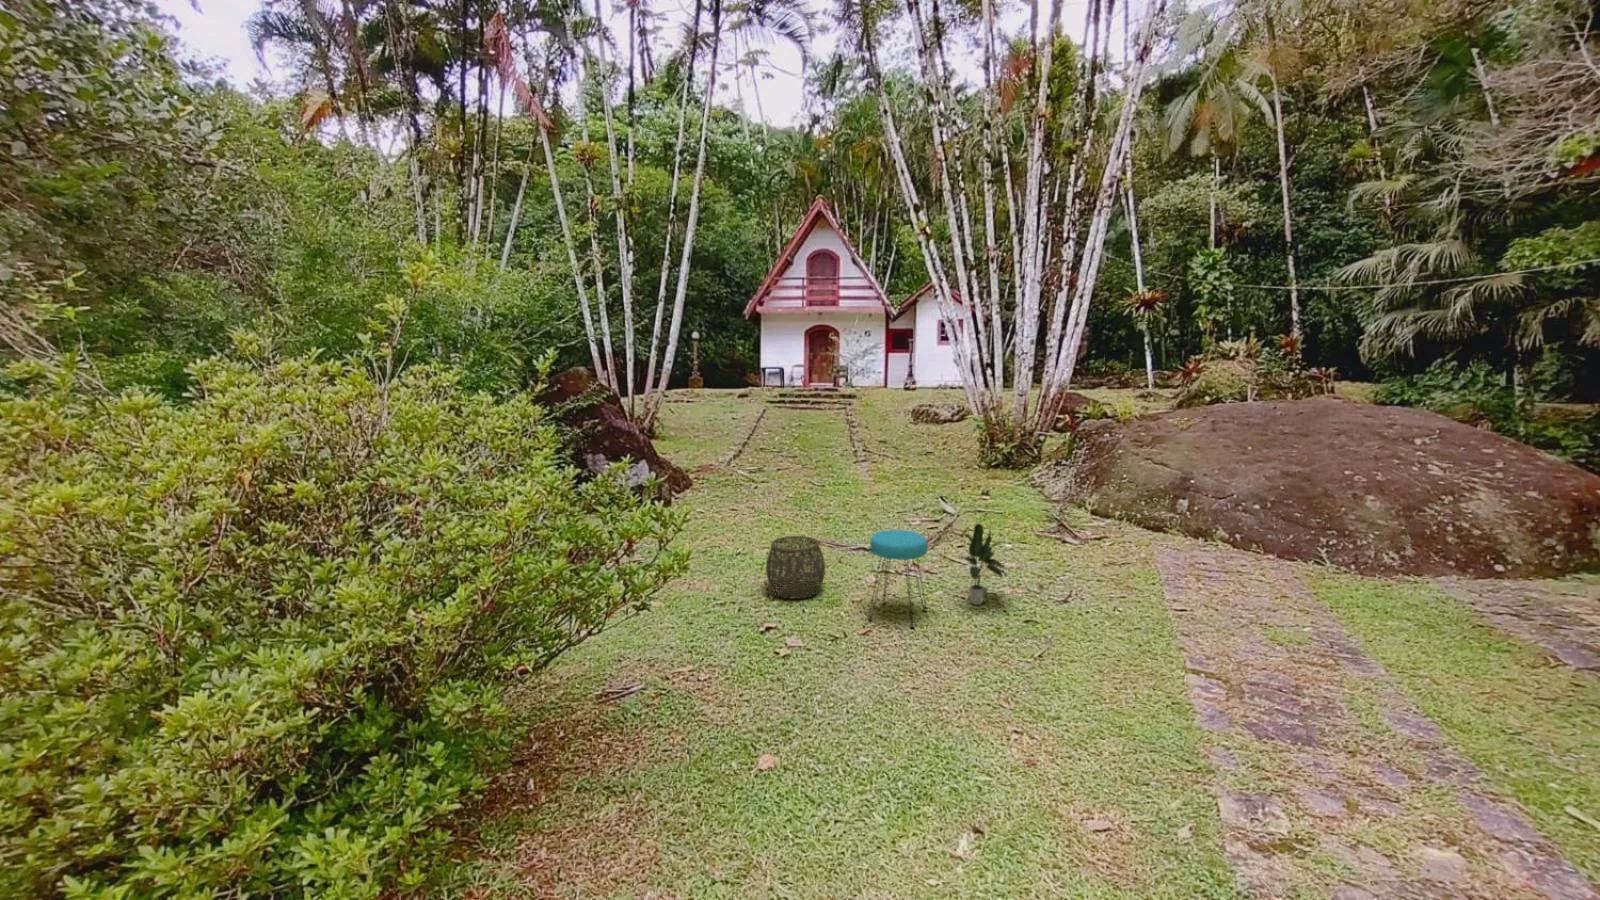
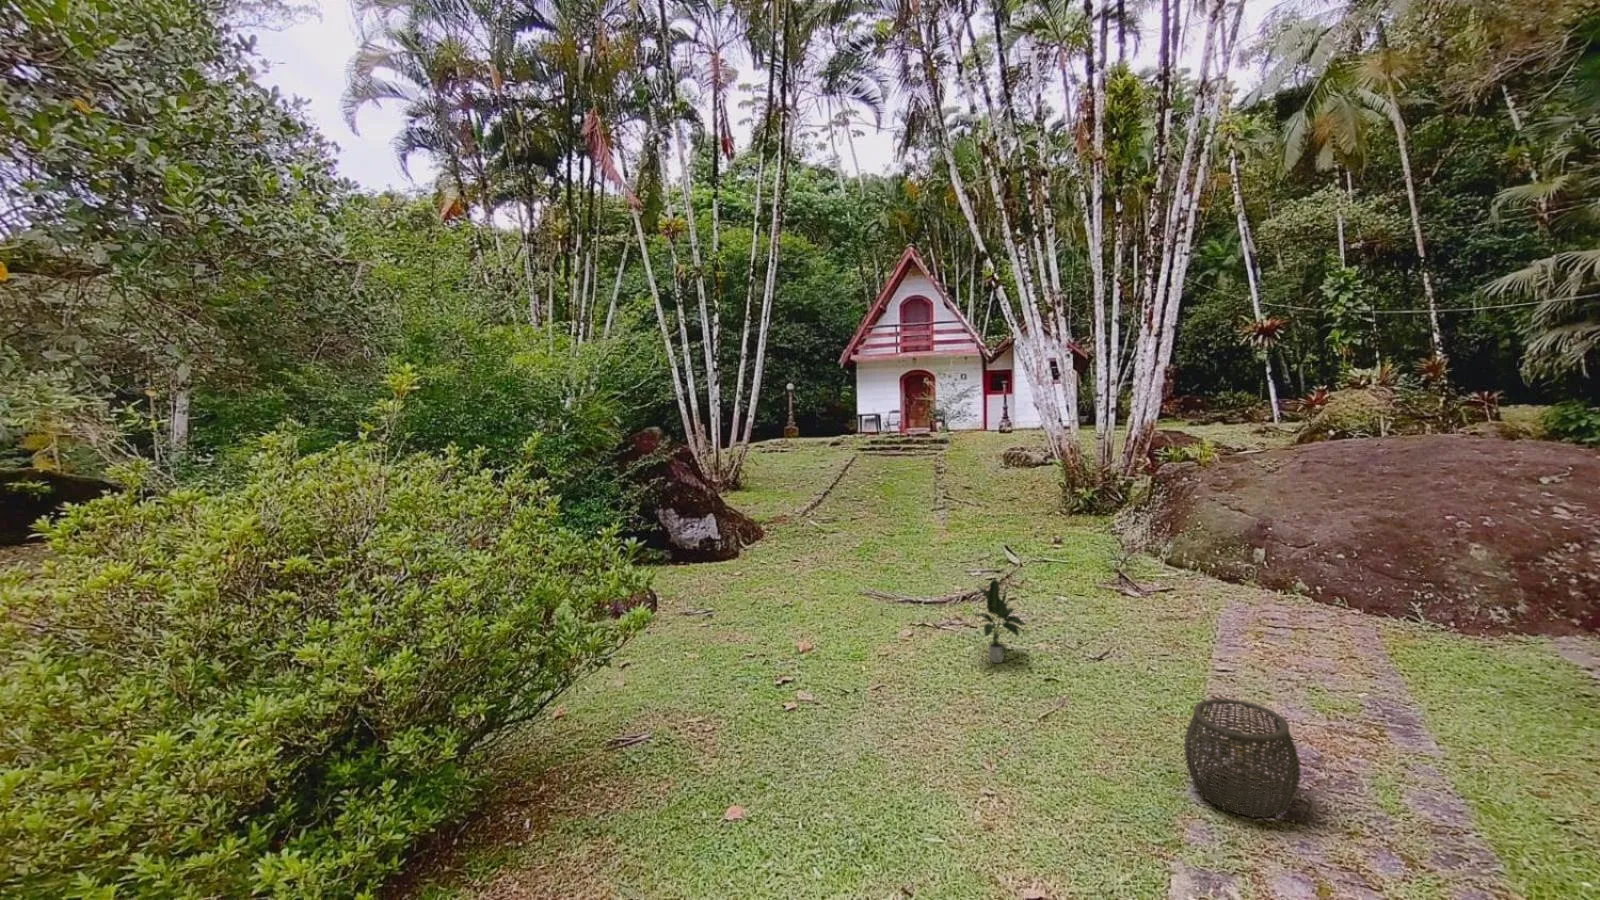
stool: present [869,530,928,627] -> none [880,586,942,685]
woven basket: present [766,536,825,599] -> present [1184,699,1301,818]

